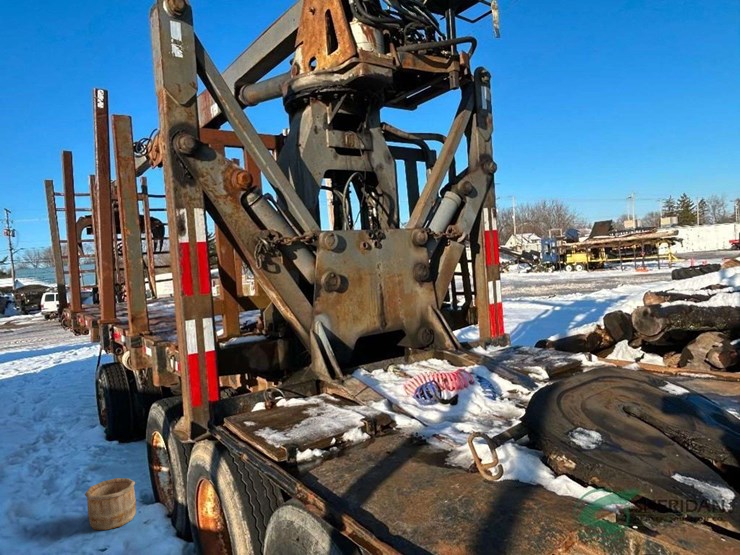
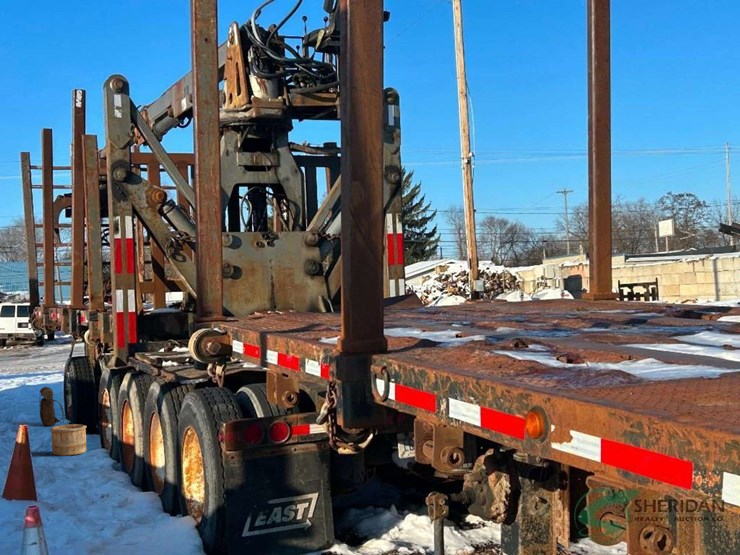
backpack: none [70,396,101,439] -> present [40,387,64,426]

